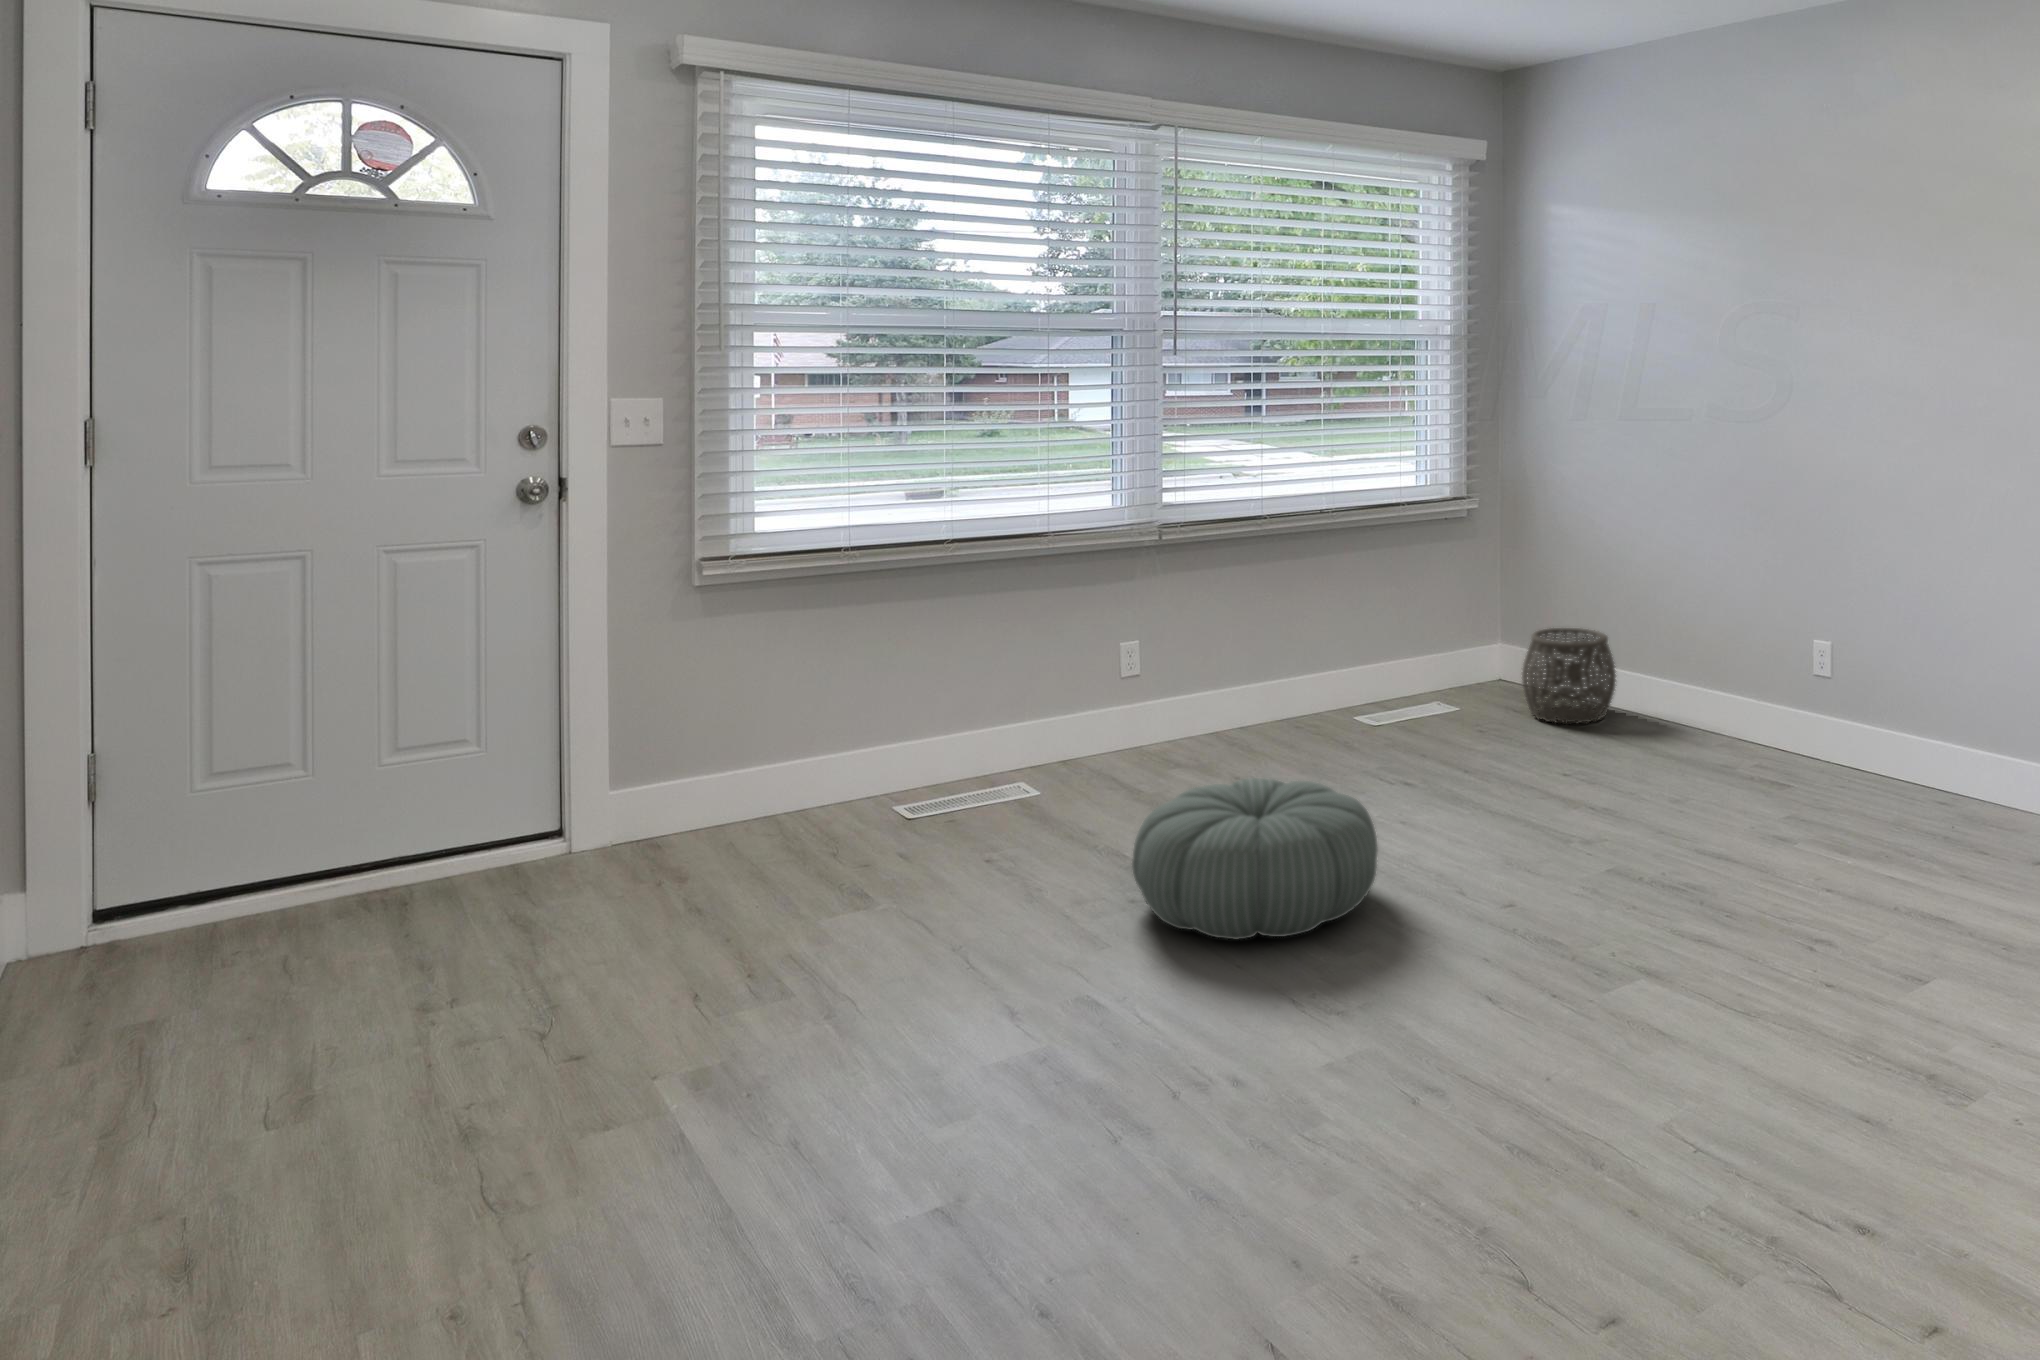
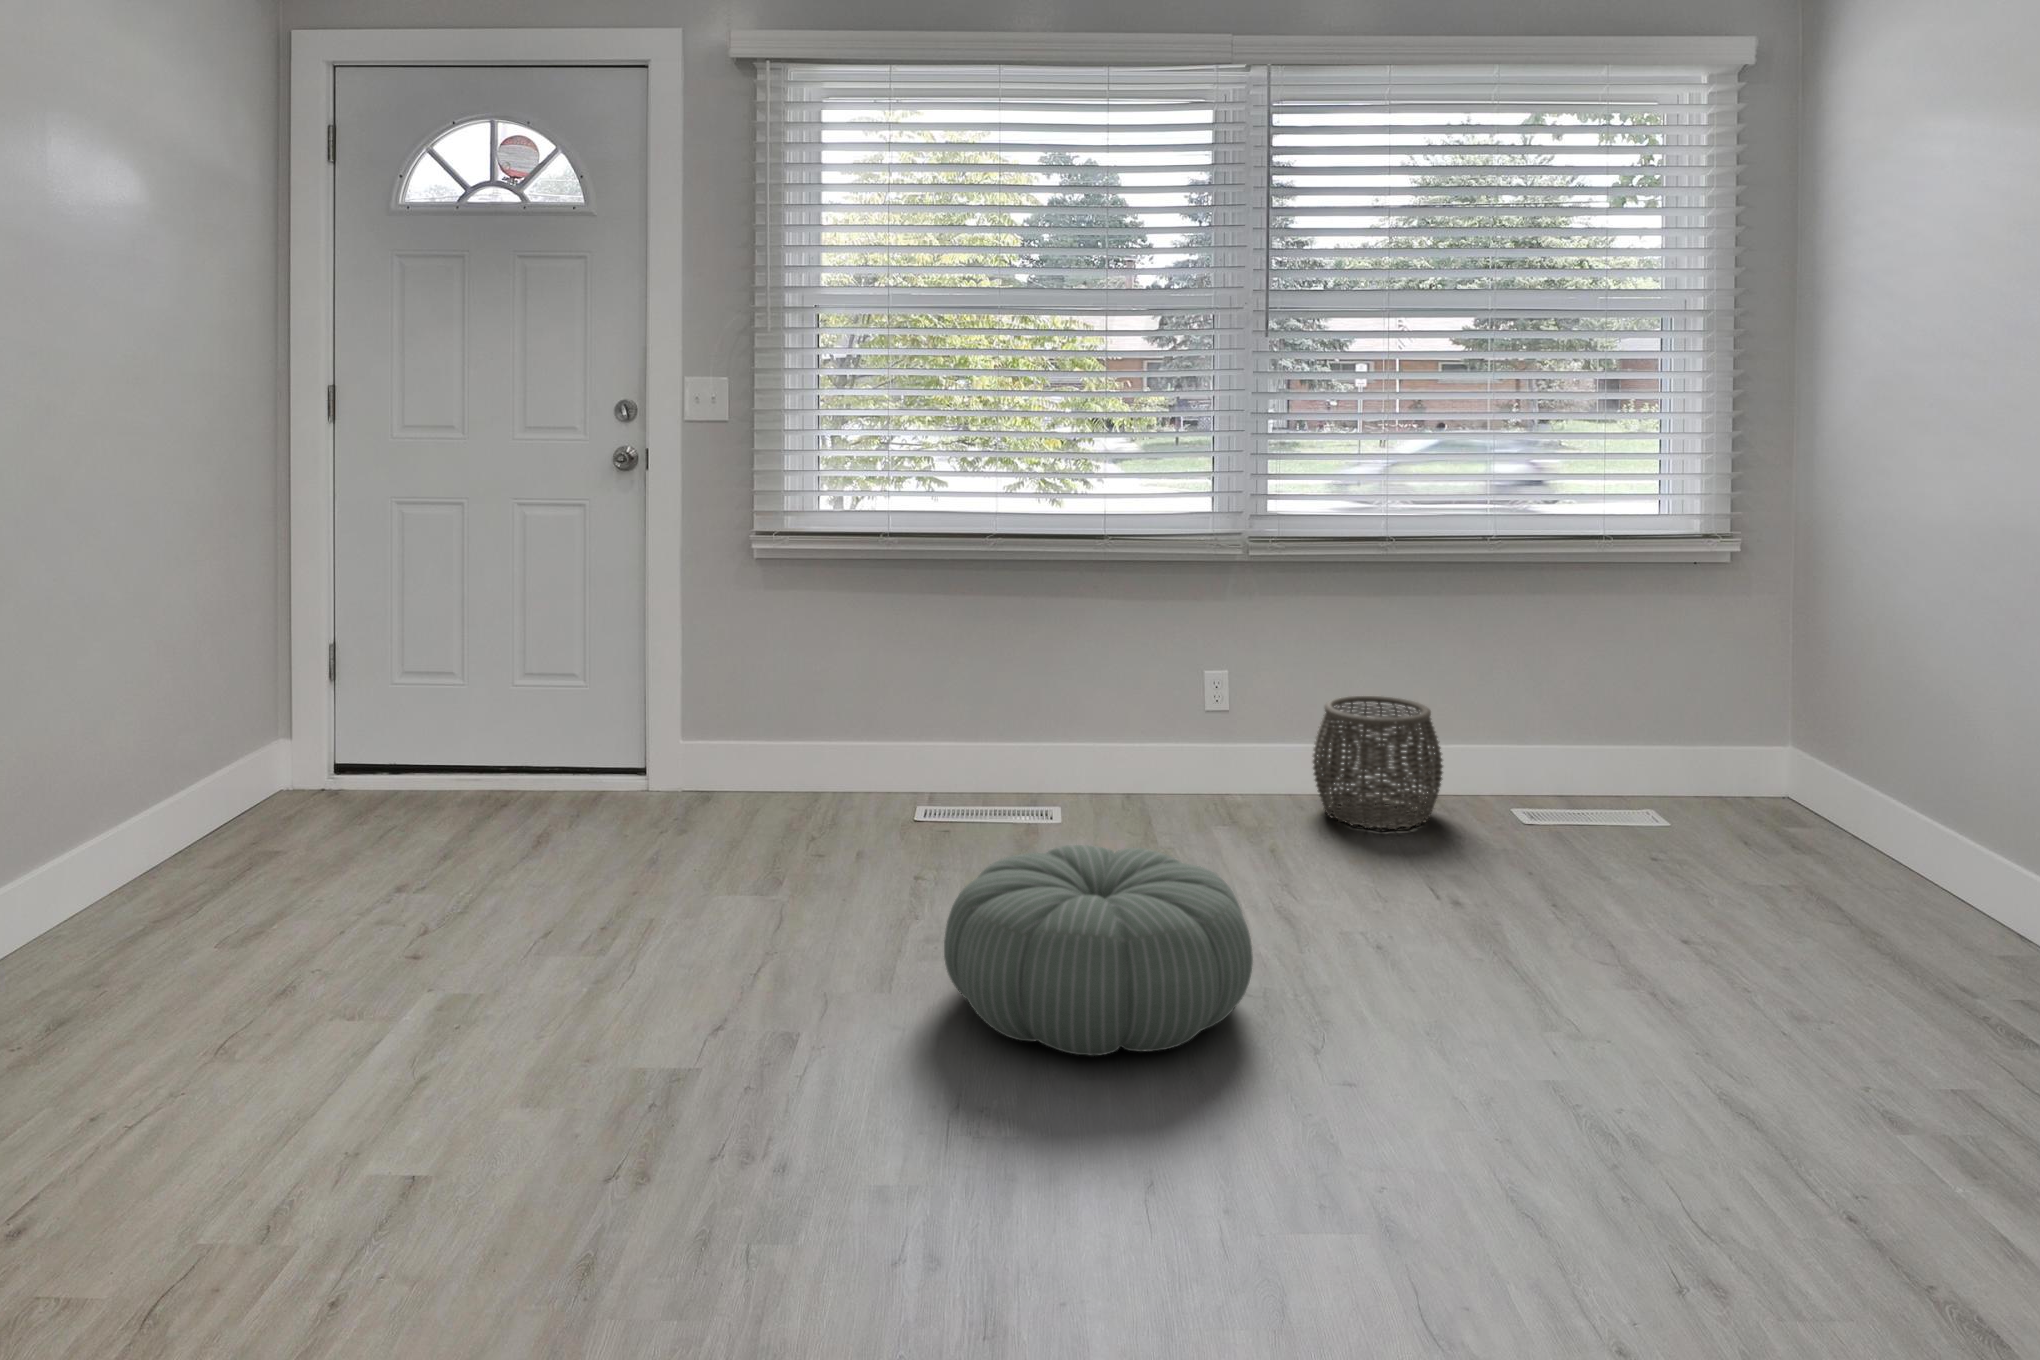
woven basket: present [1522,628,1616,724] -> present [1312,696,1443,829]

